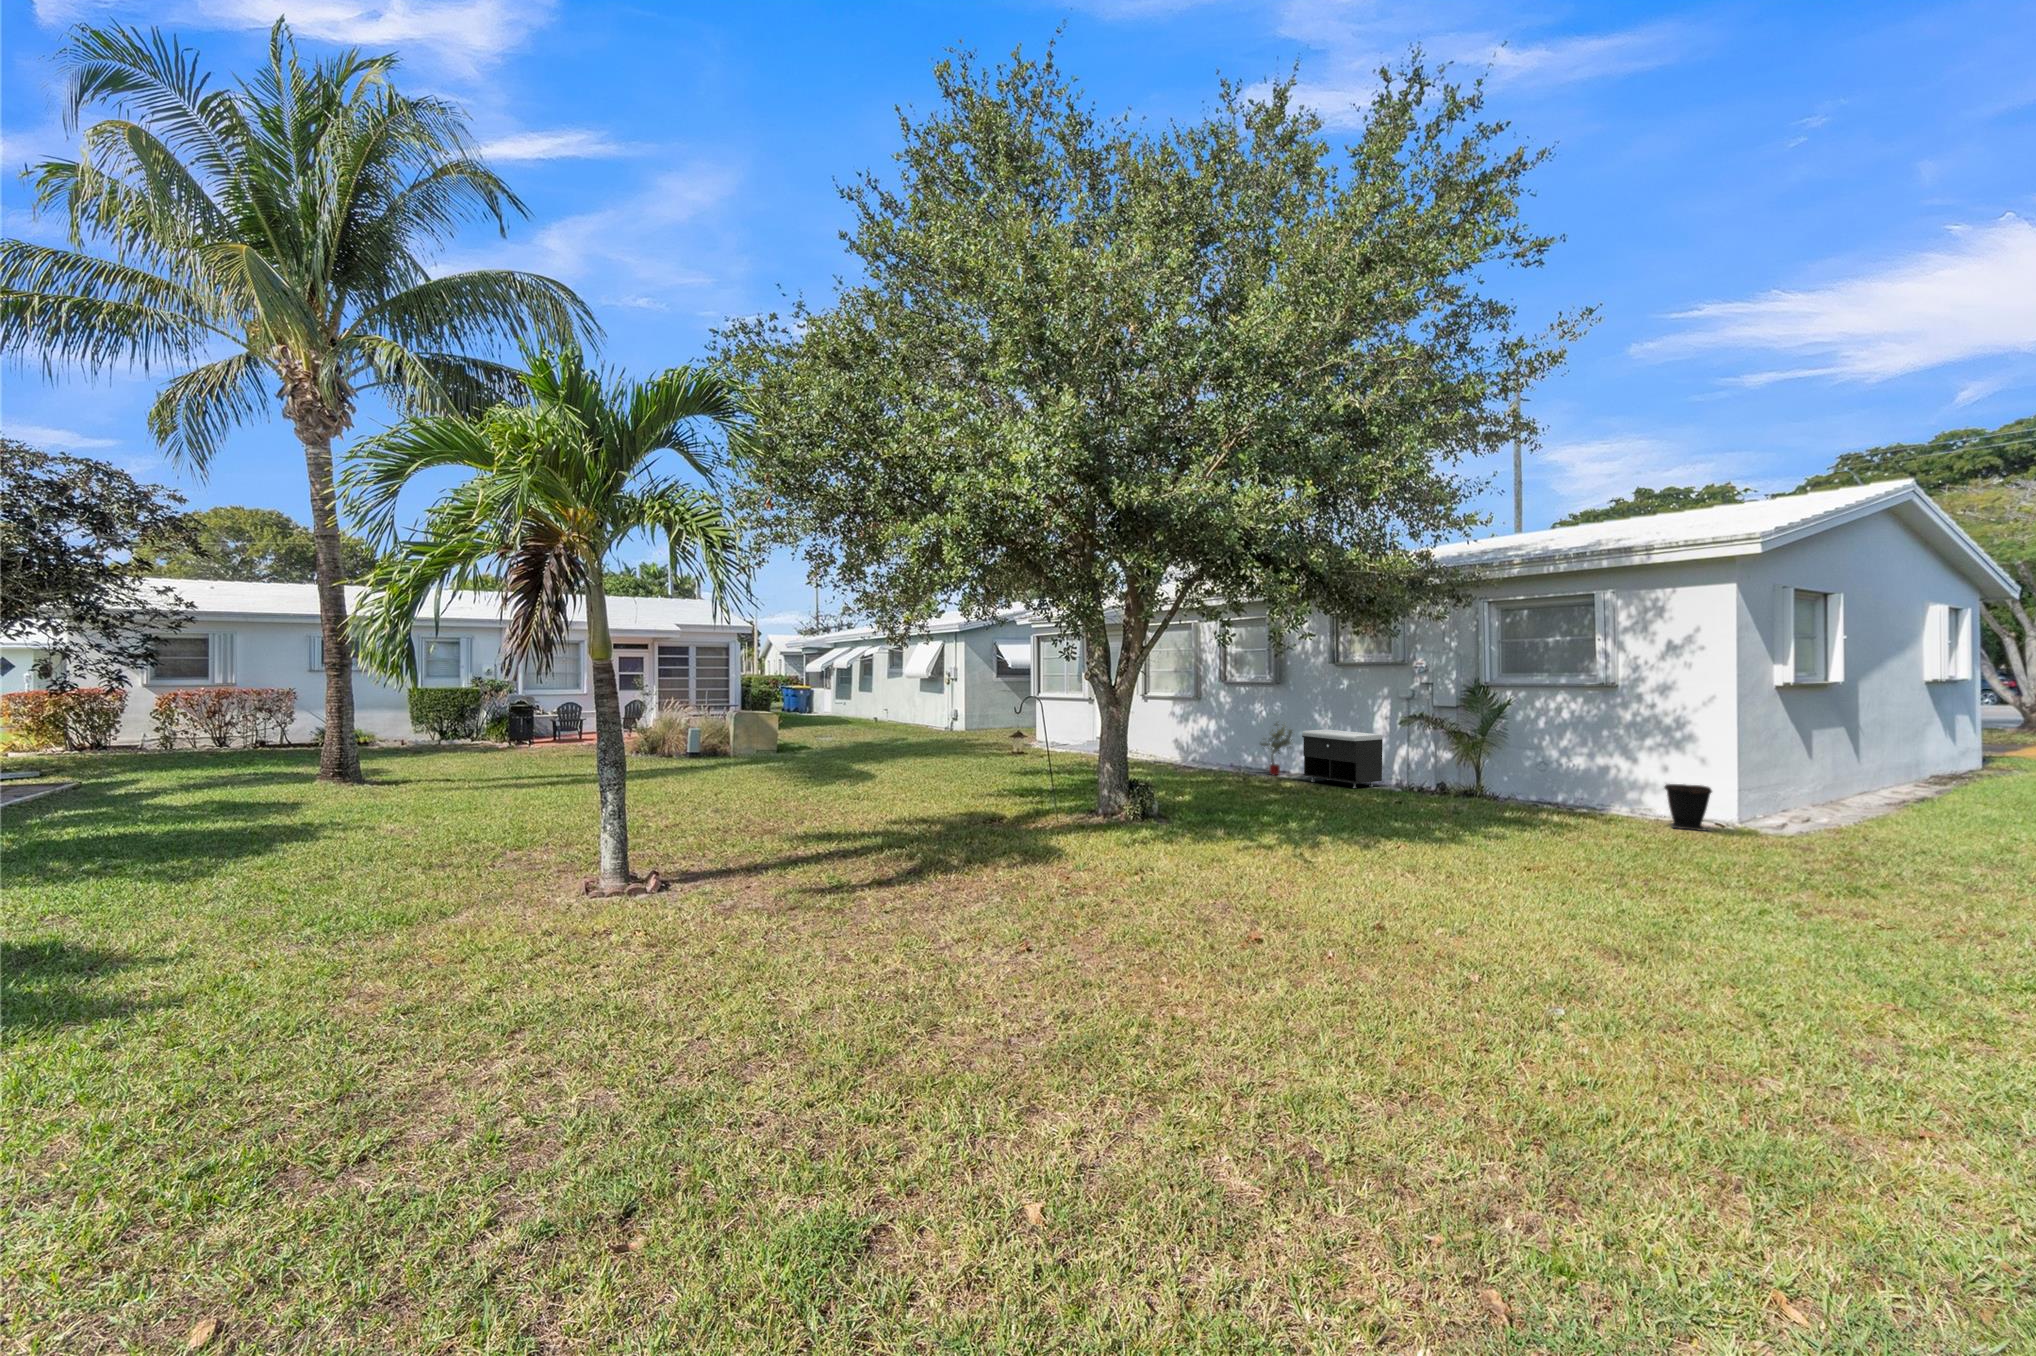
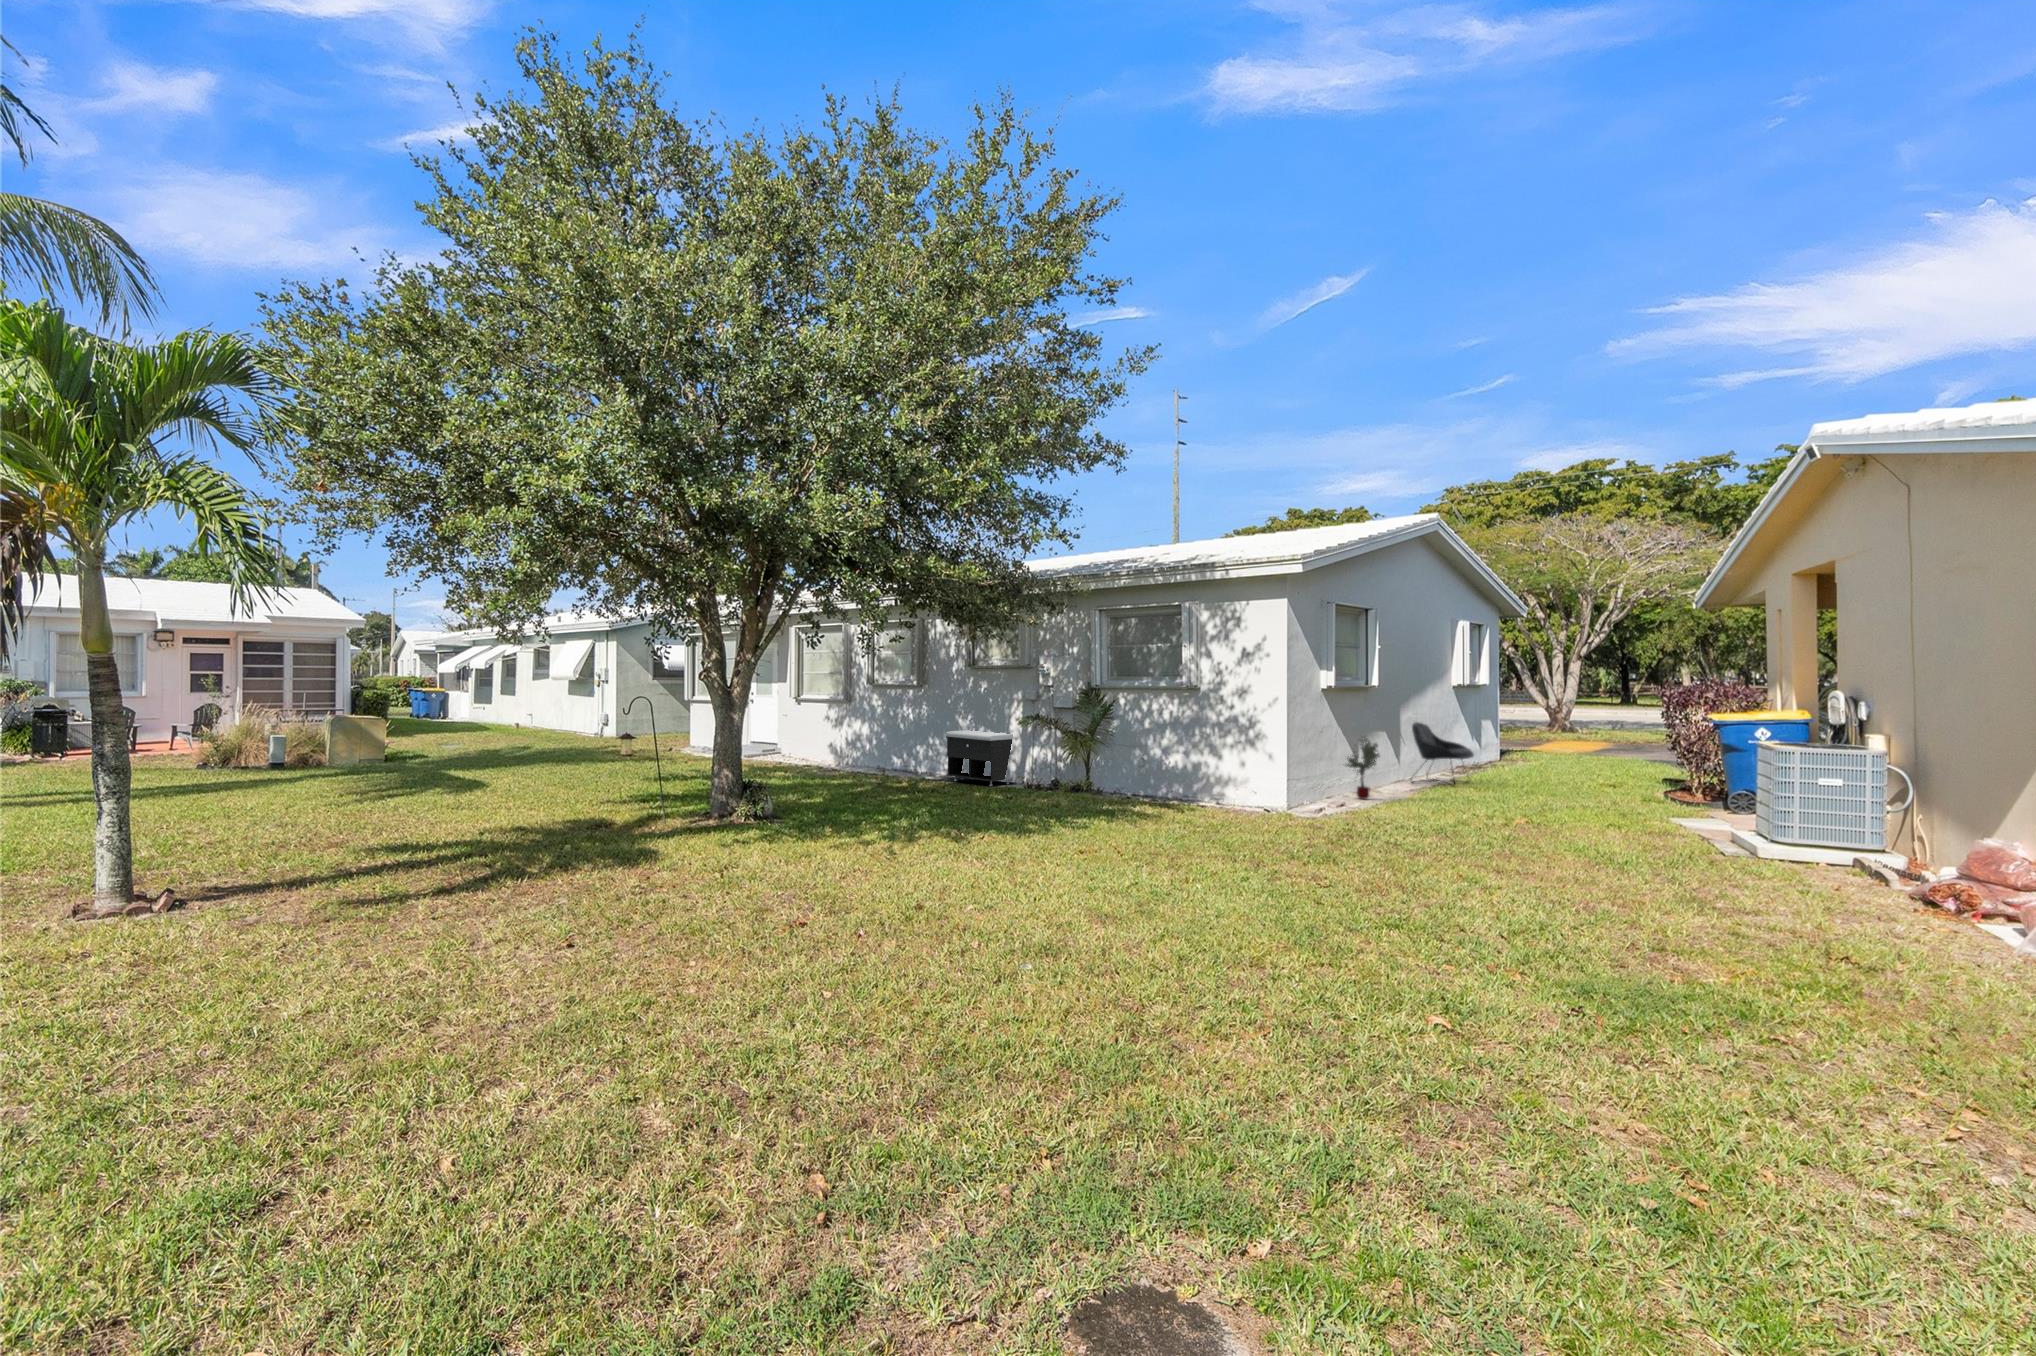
potted tree: present [1260,722,1293,775] -> present [1346,736,1380,799]
lounge chair: none [1872,727,1964,805] -> present [1410,722,1474,786]
bucket: present [1664,784,1712,831] -> none [1229,771,1264,813]

